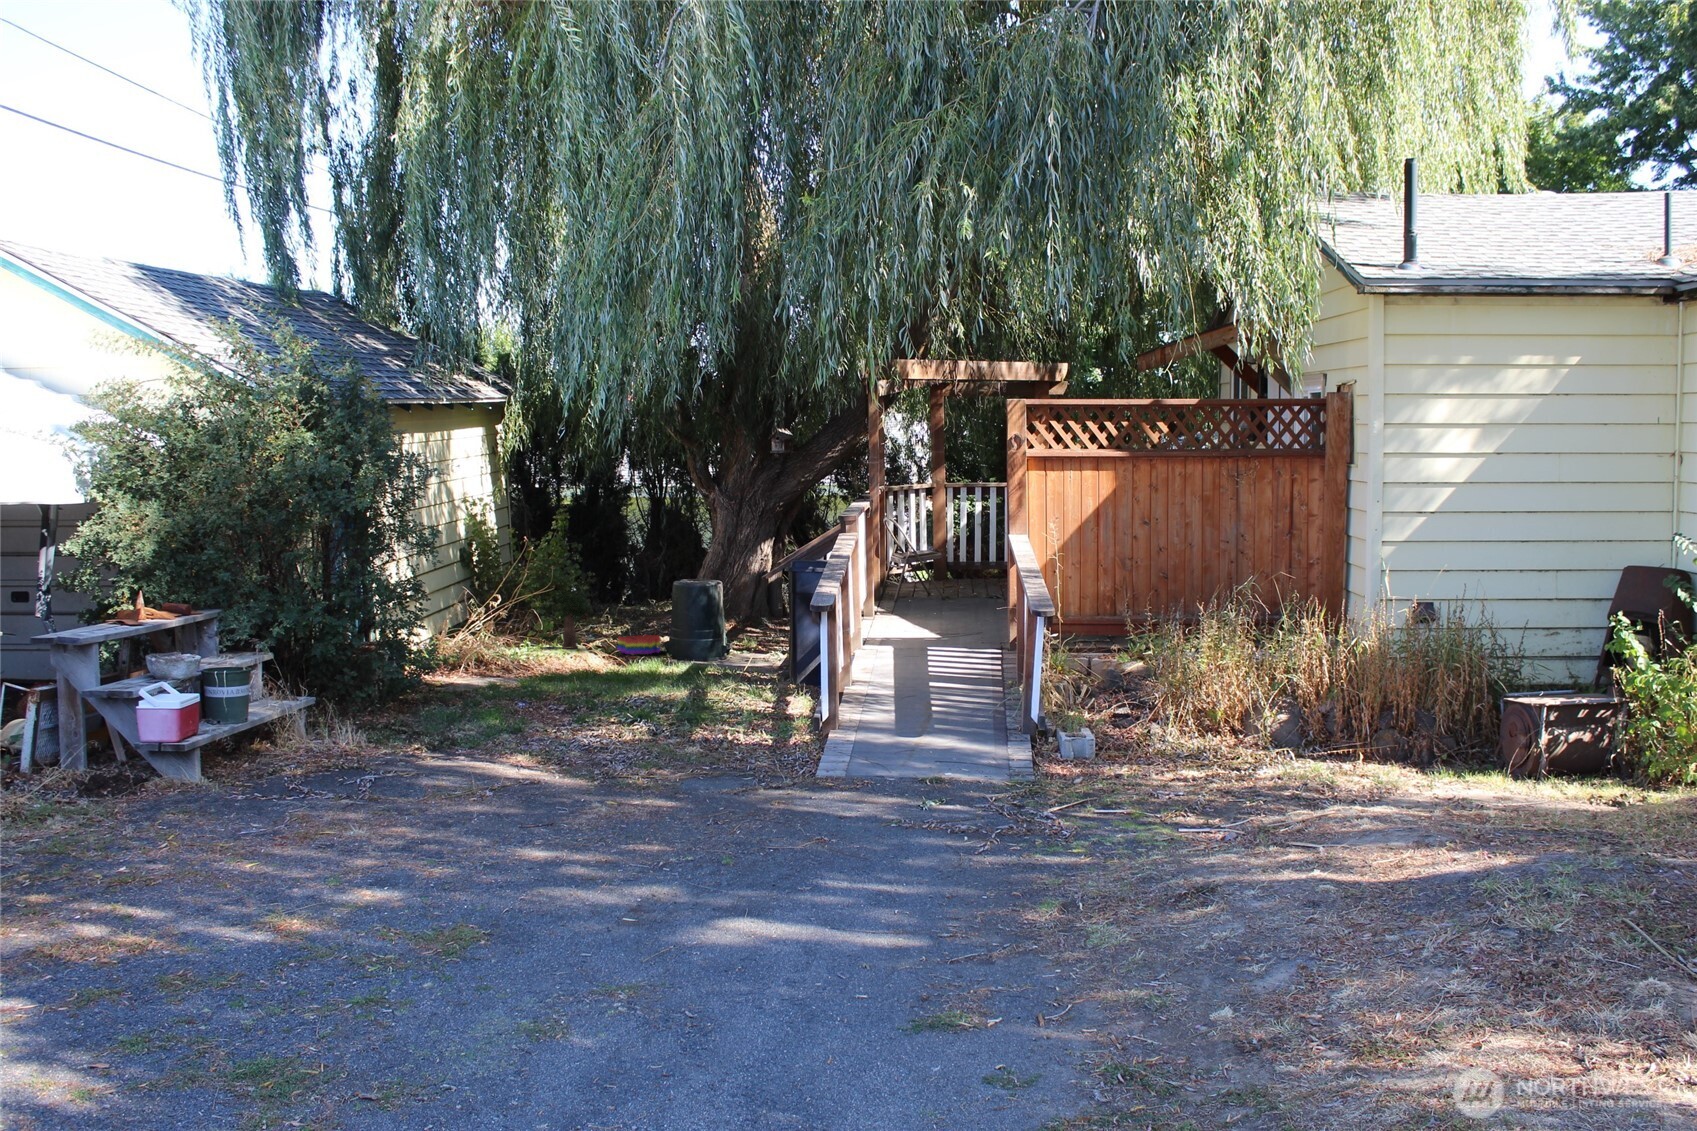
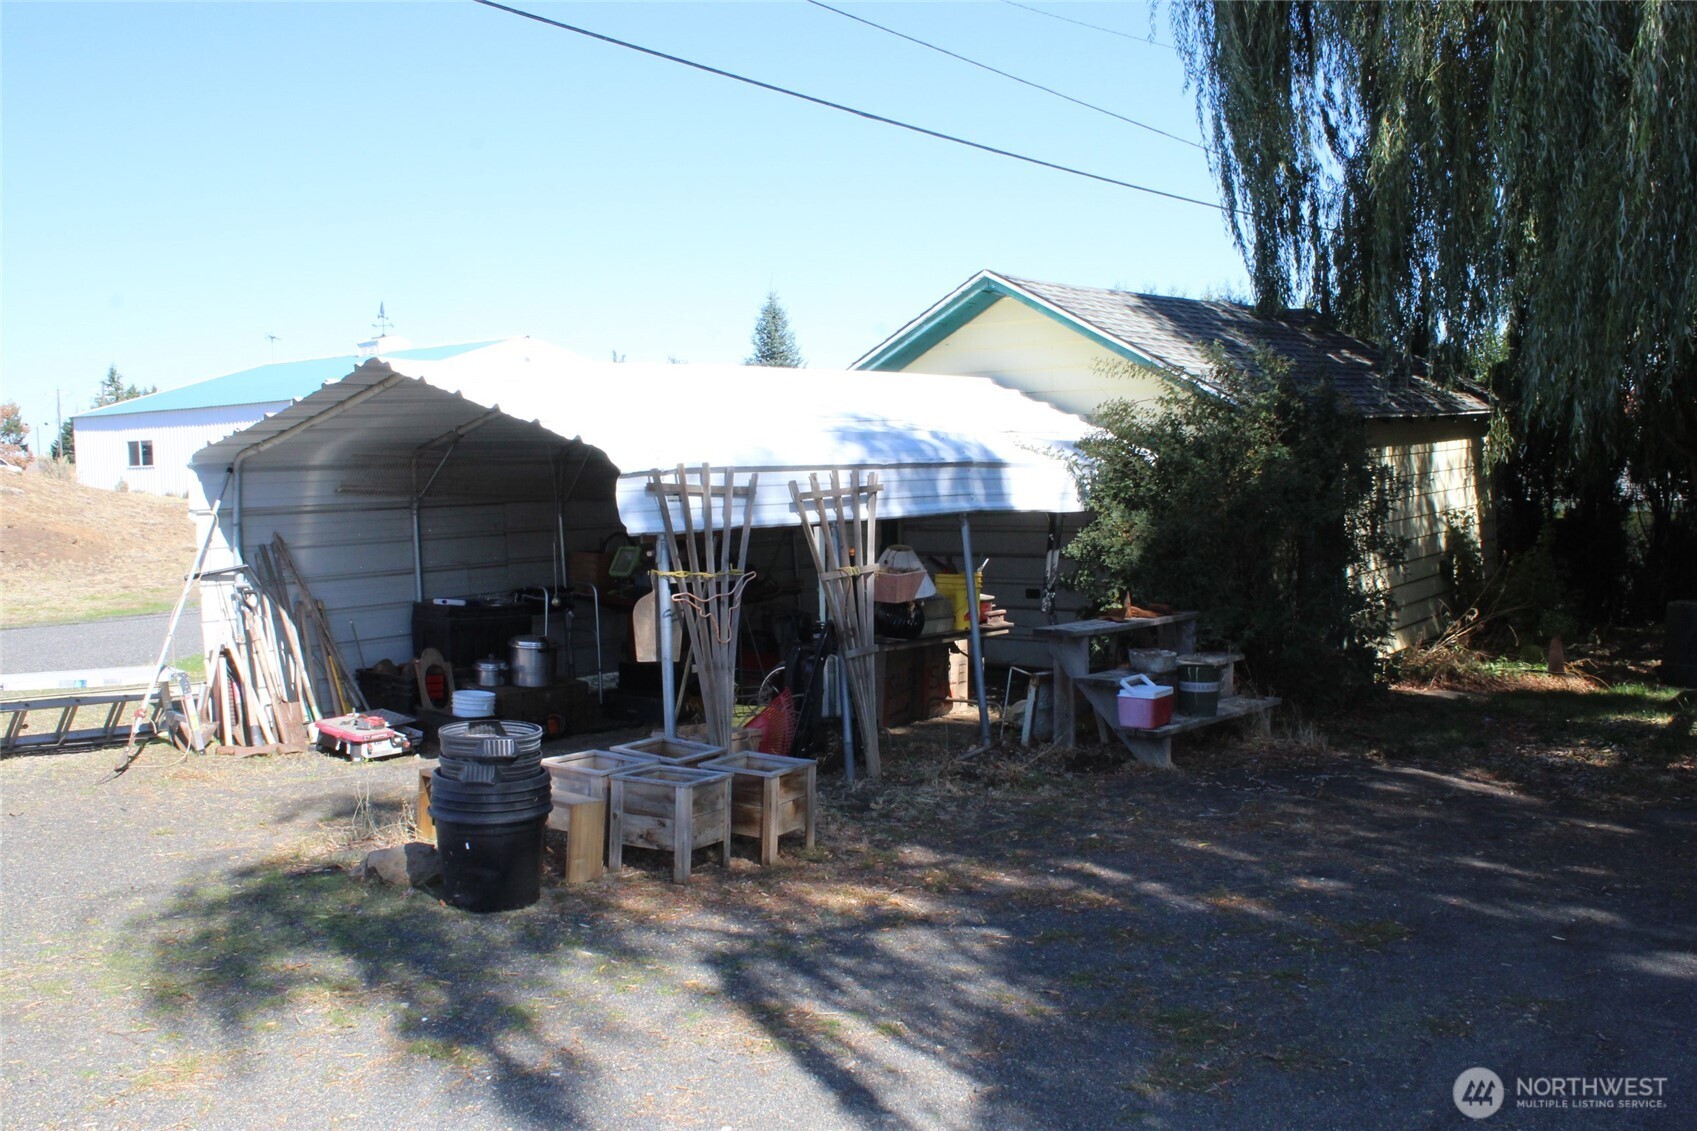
storage bin: present [617,635,661,654] -> none [1615,665,1671,687]

